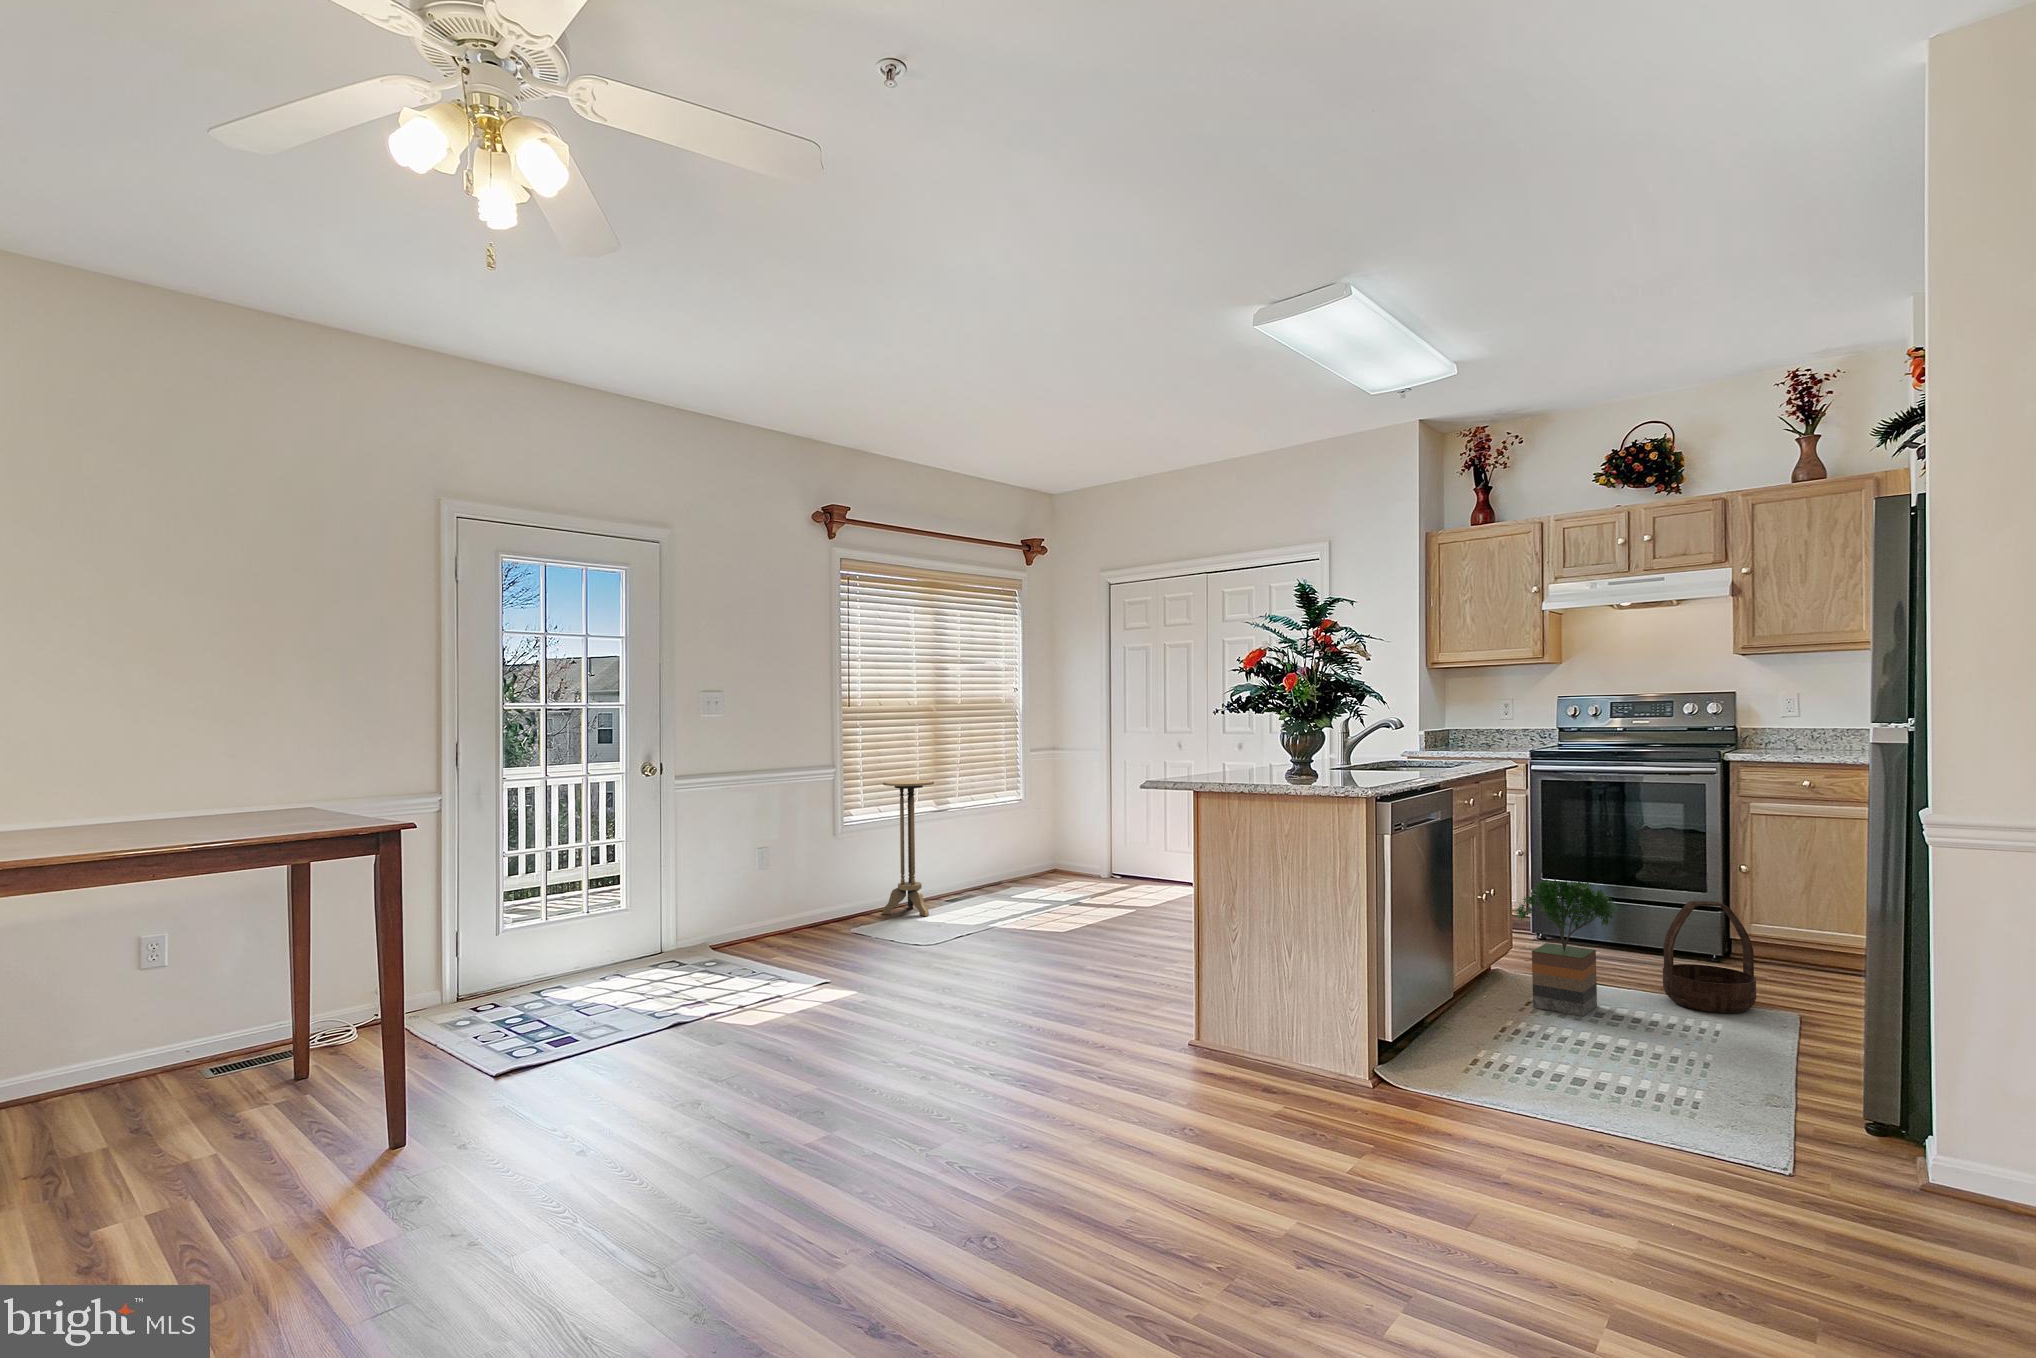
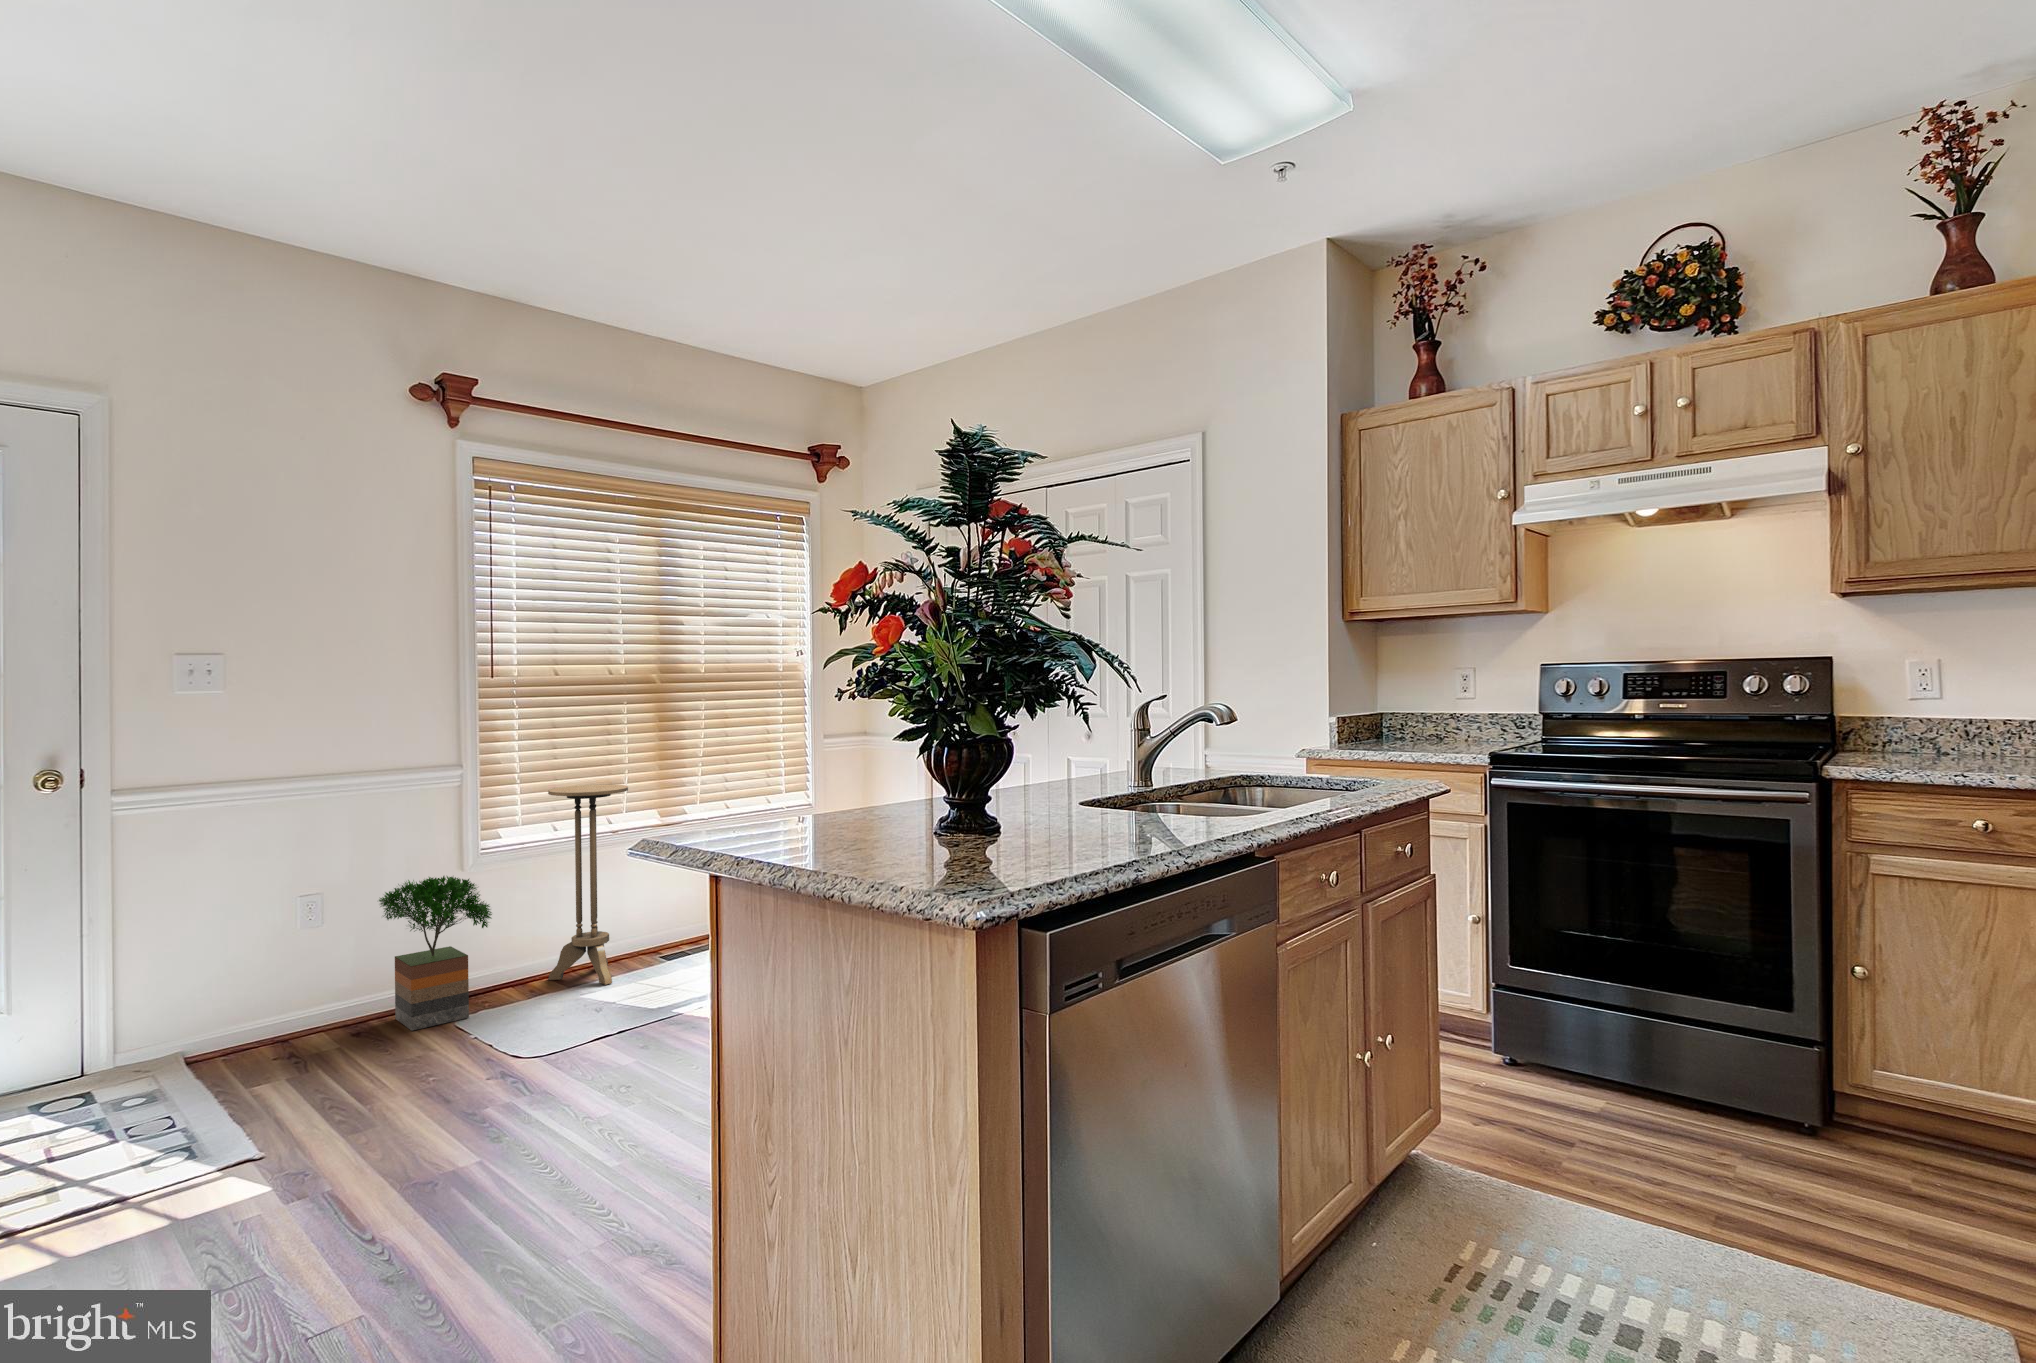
potted tree: present [1516,879,1617,1016] -> present [379,876,492,1031]
basket: present [1663,901,1756,1013] -> none [1716,1051,1906,1286]

